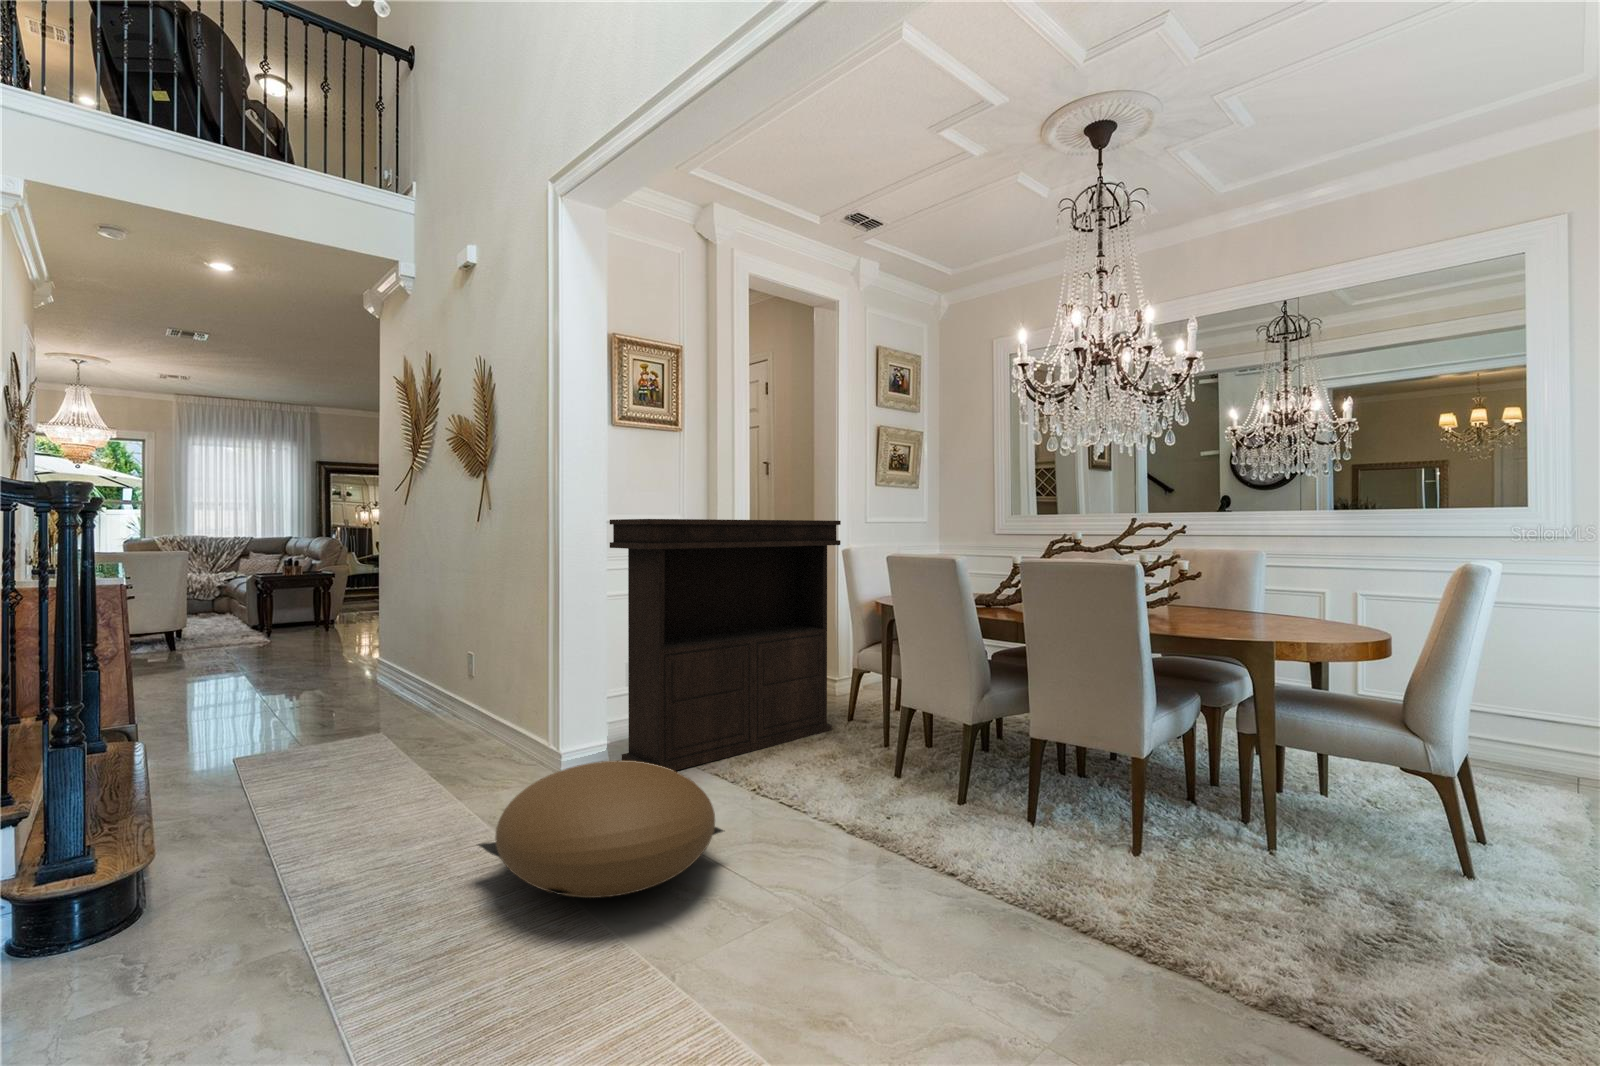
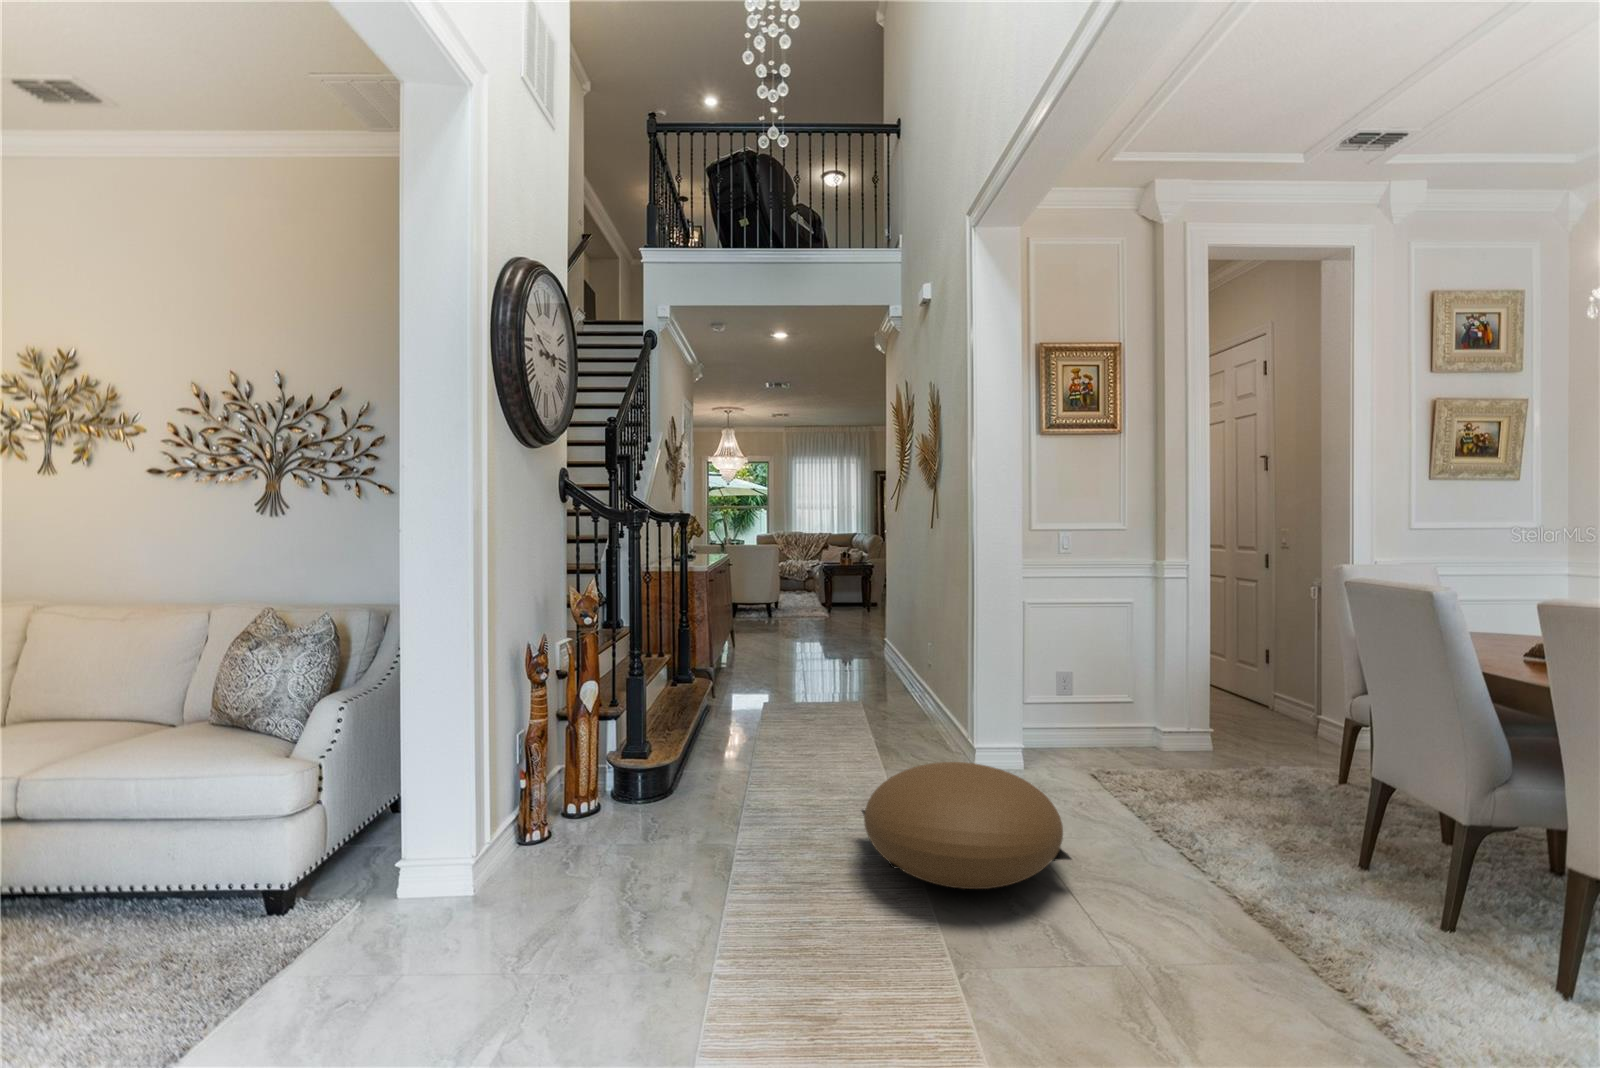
console table: present [610,519,841,771] -> none [1023,530,1317,789]

